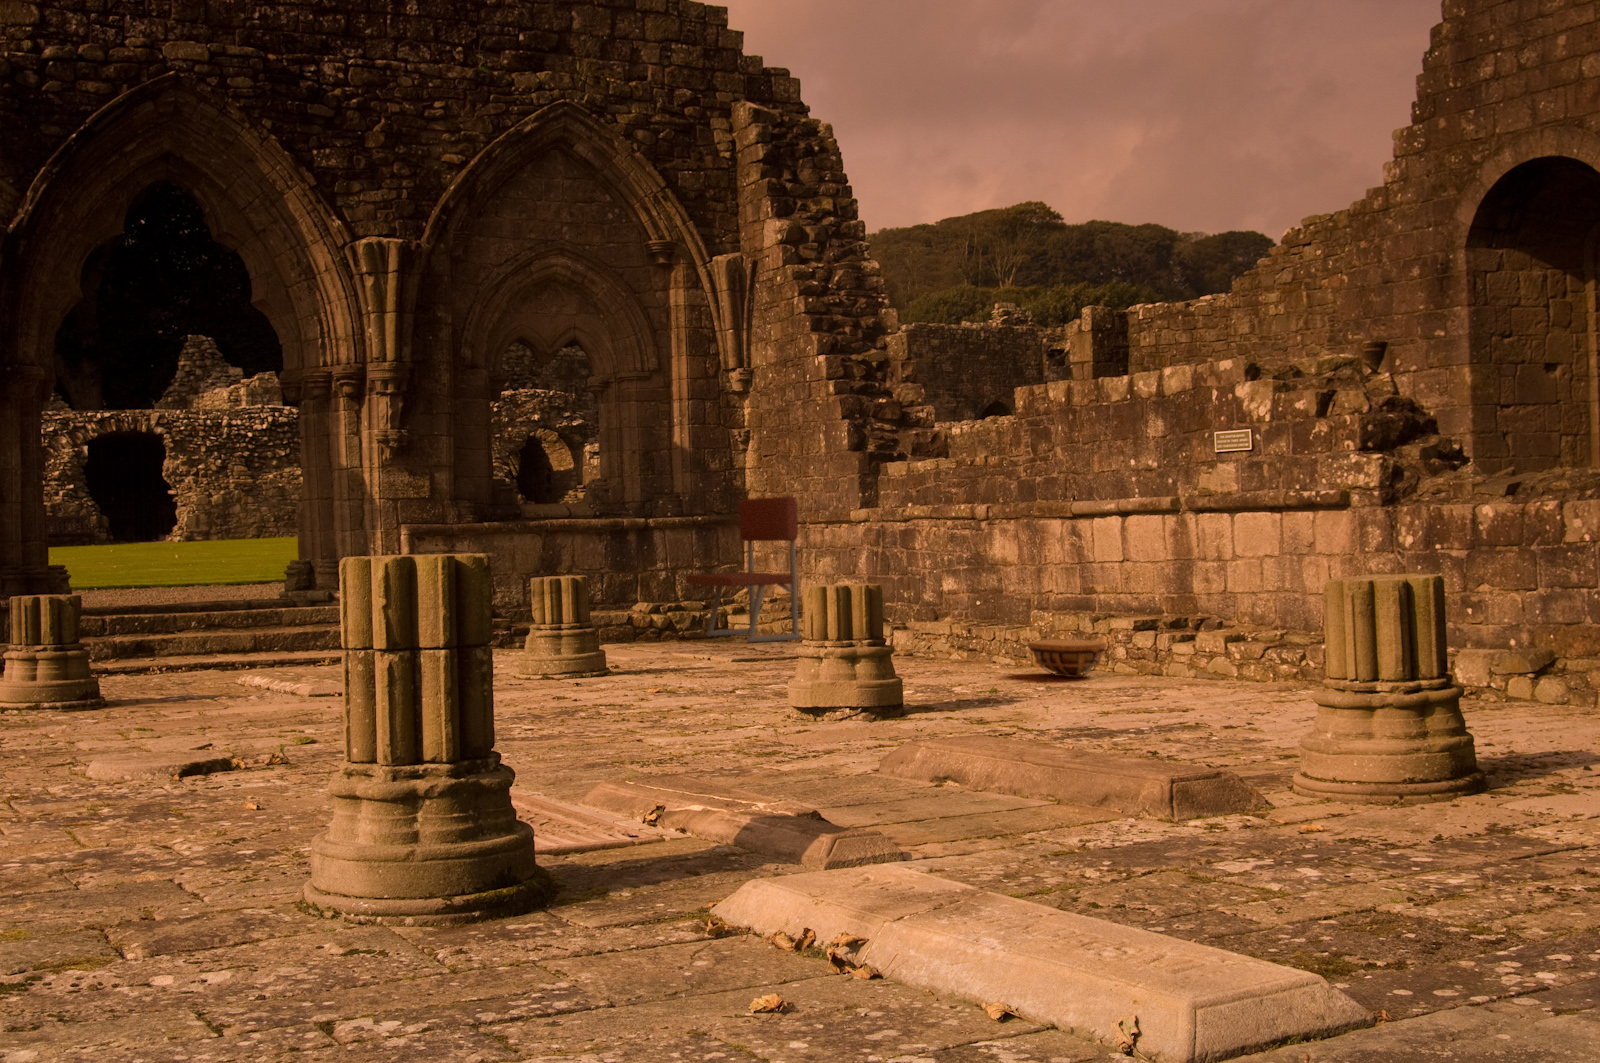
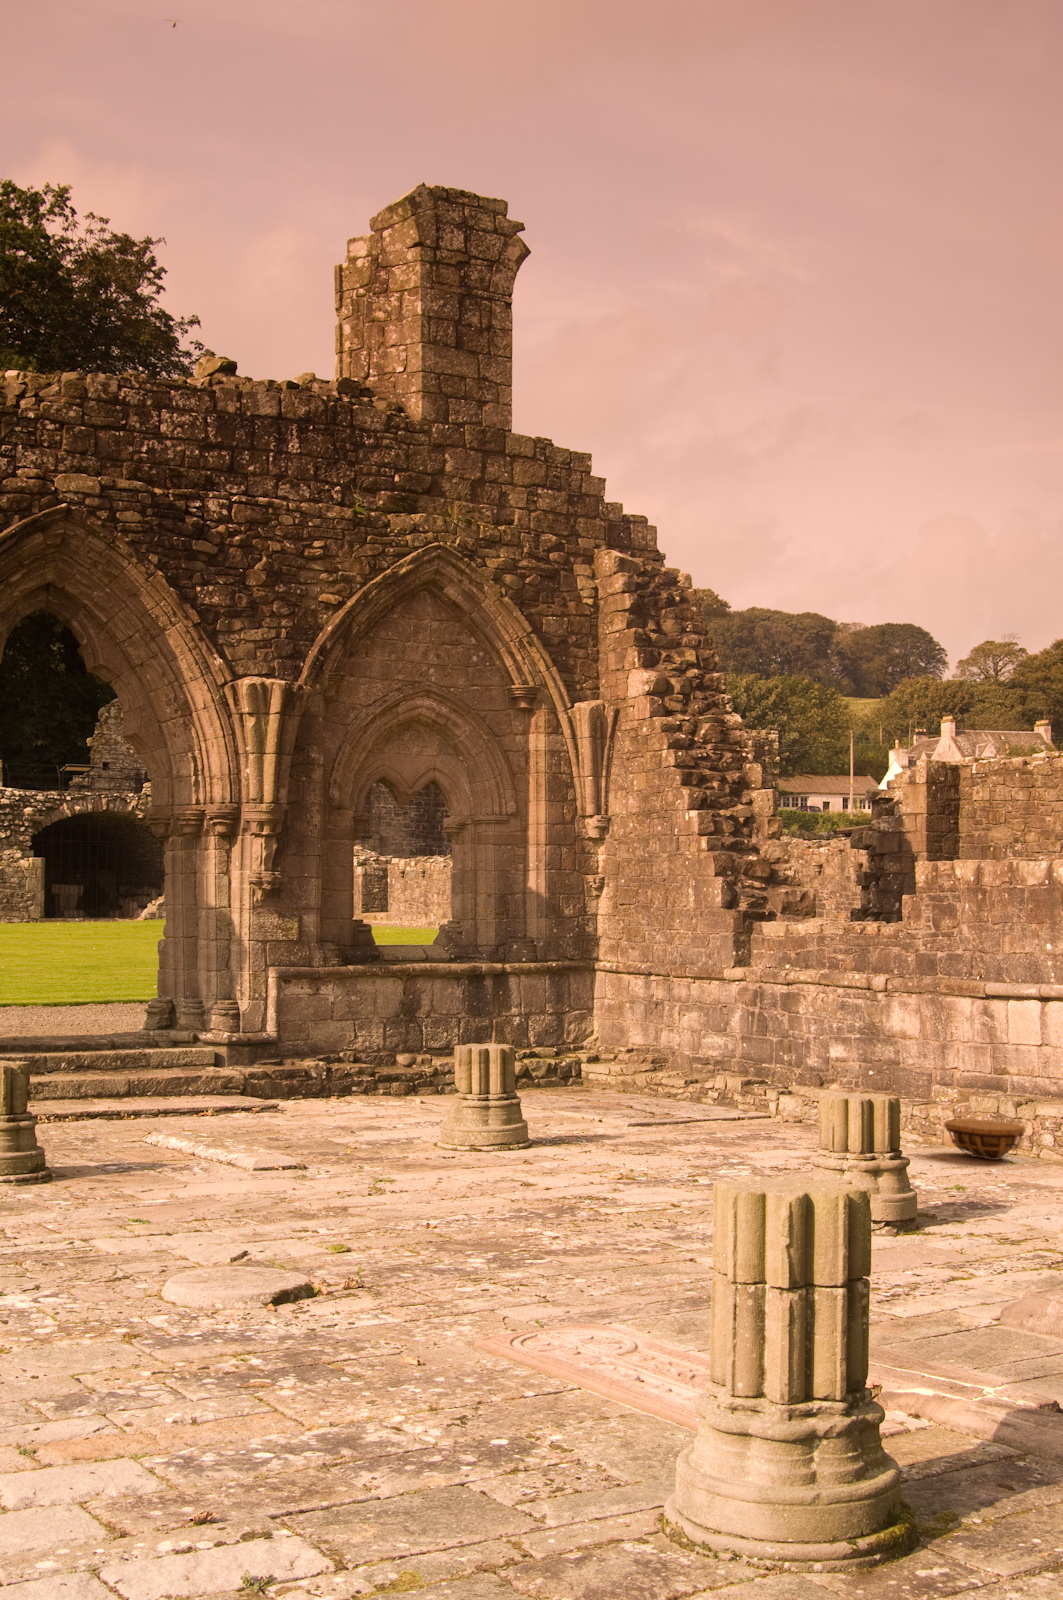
bench: present [686,496,801,643] -> none [542,946,665,1097]

